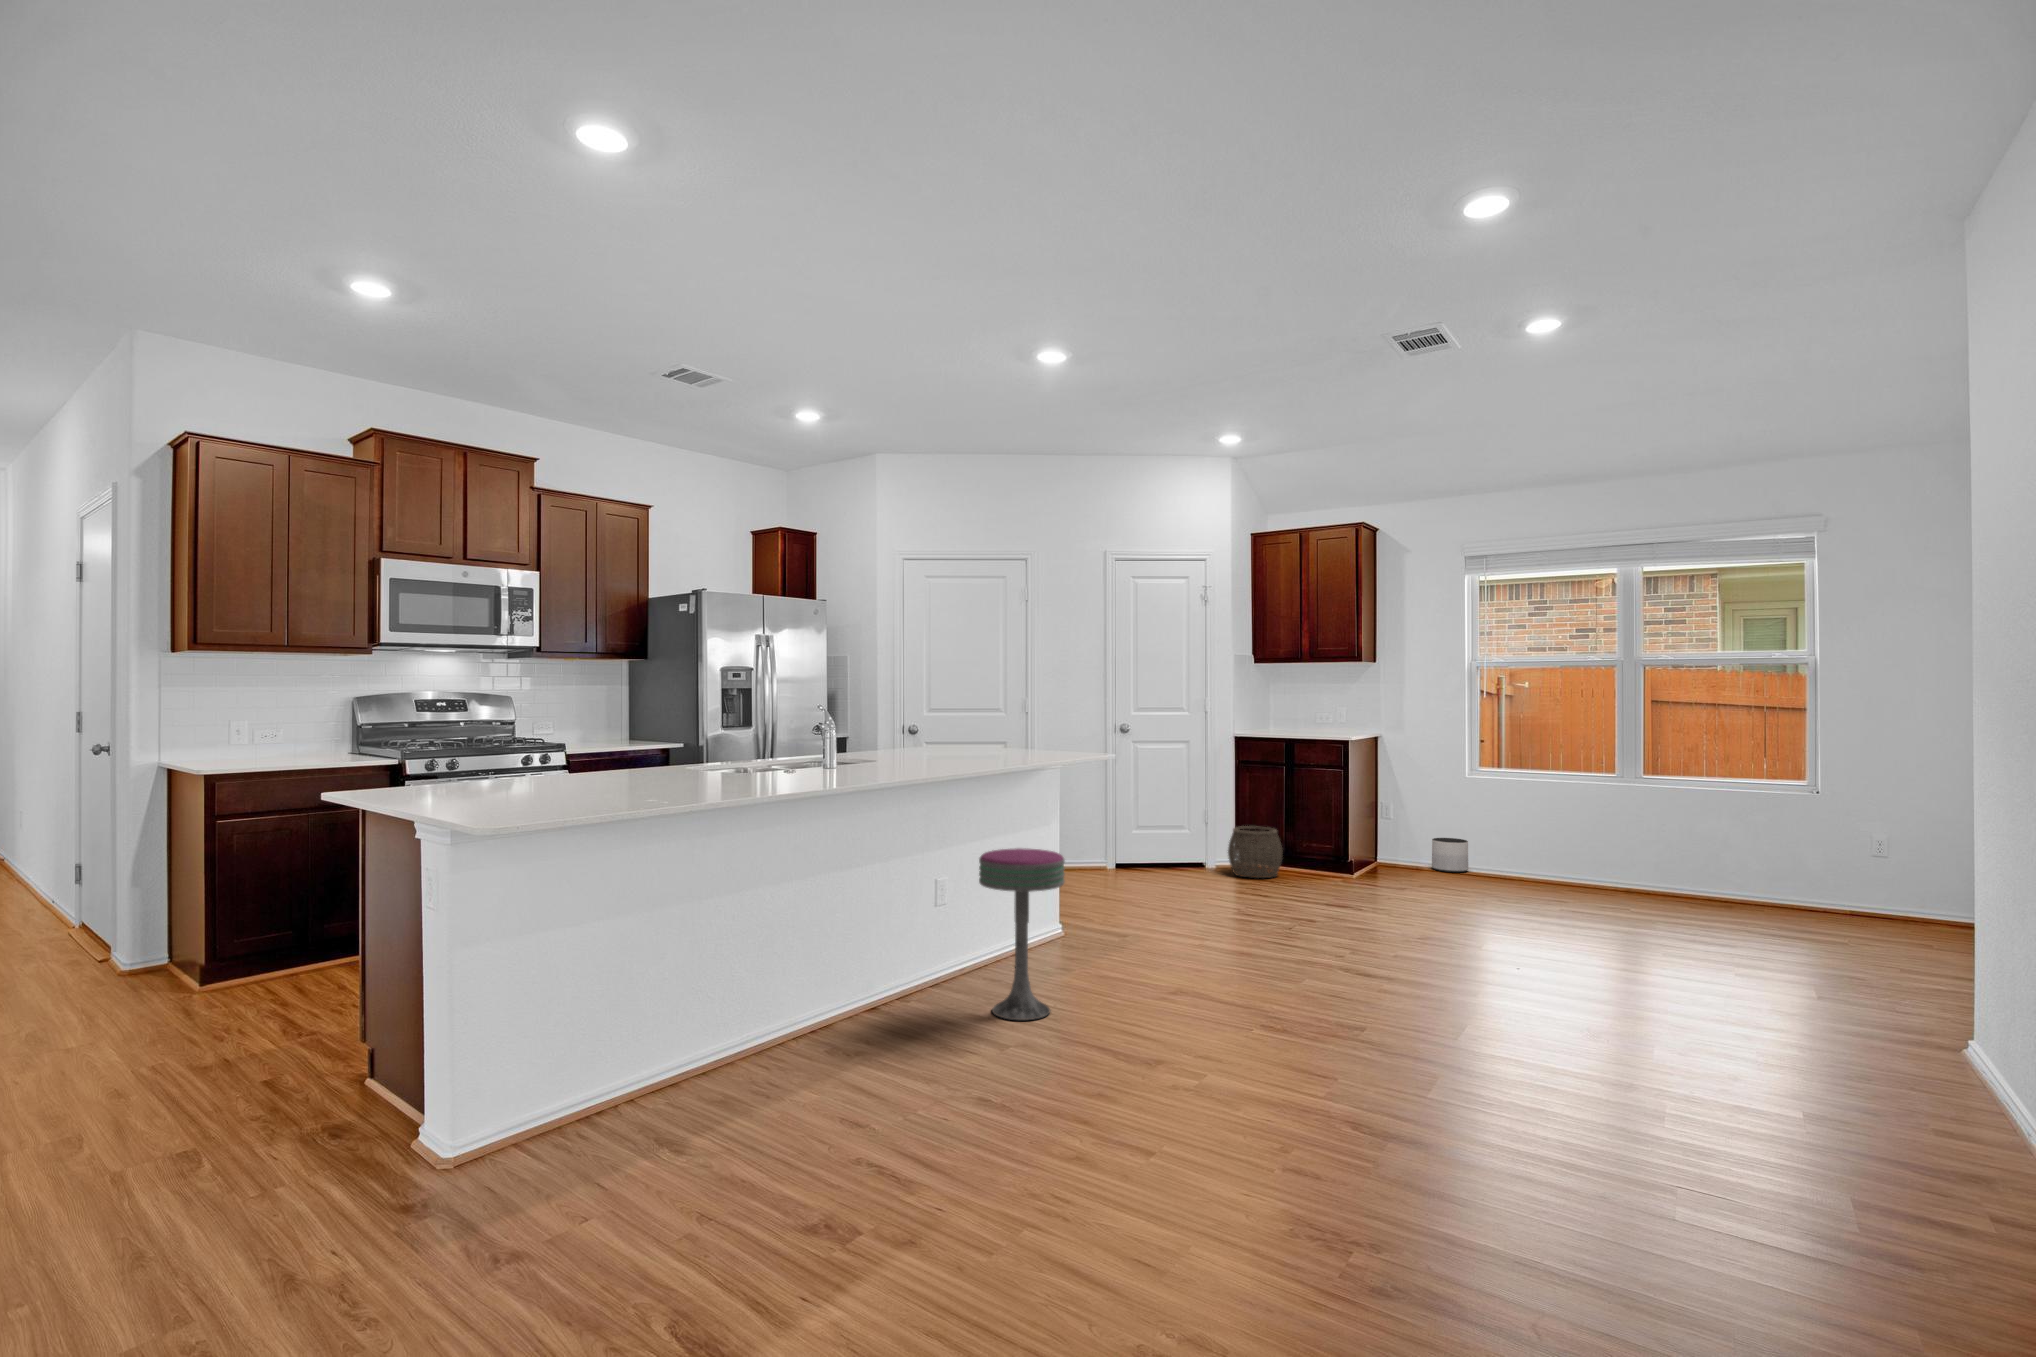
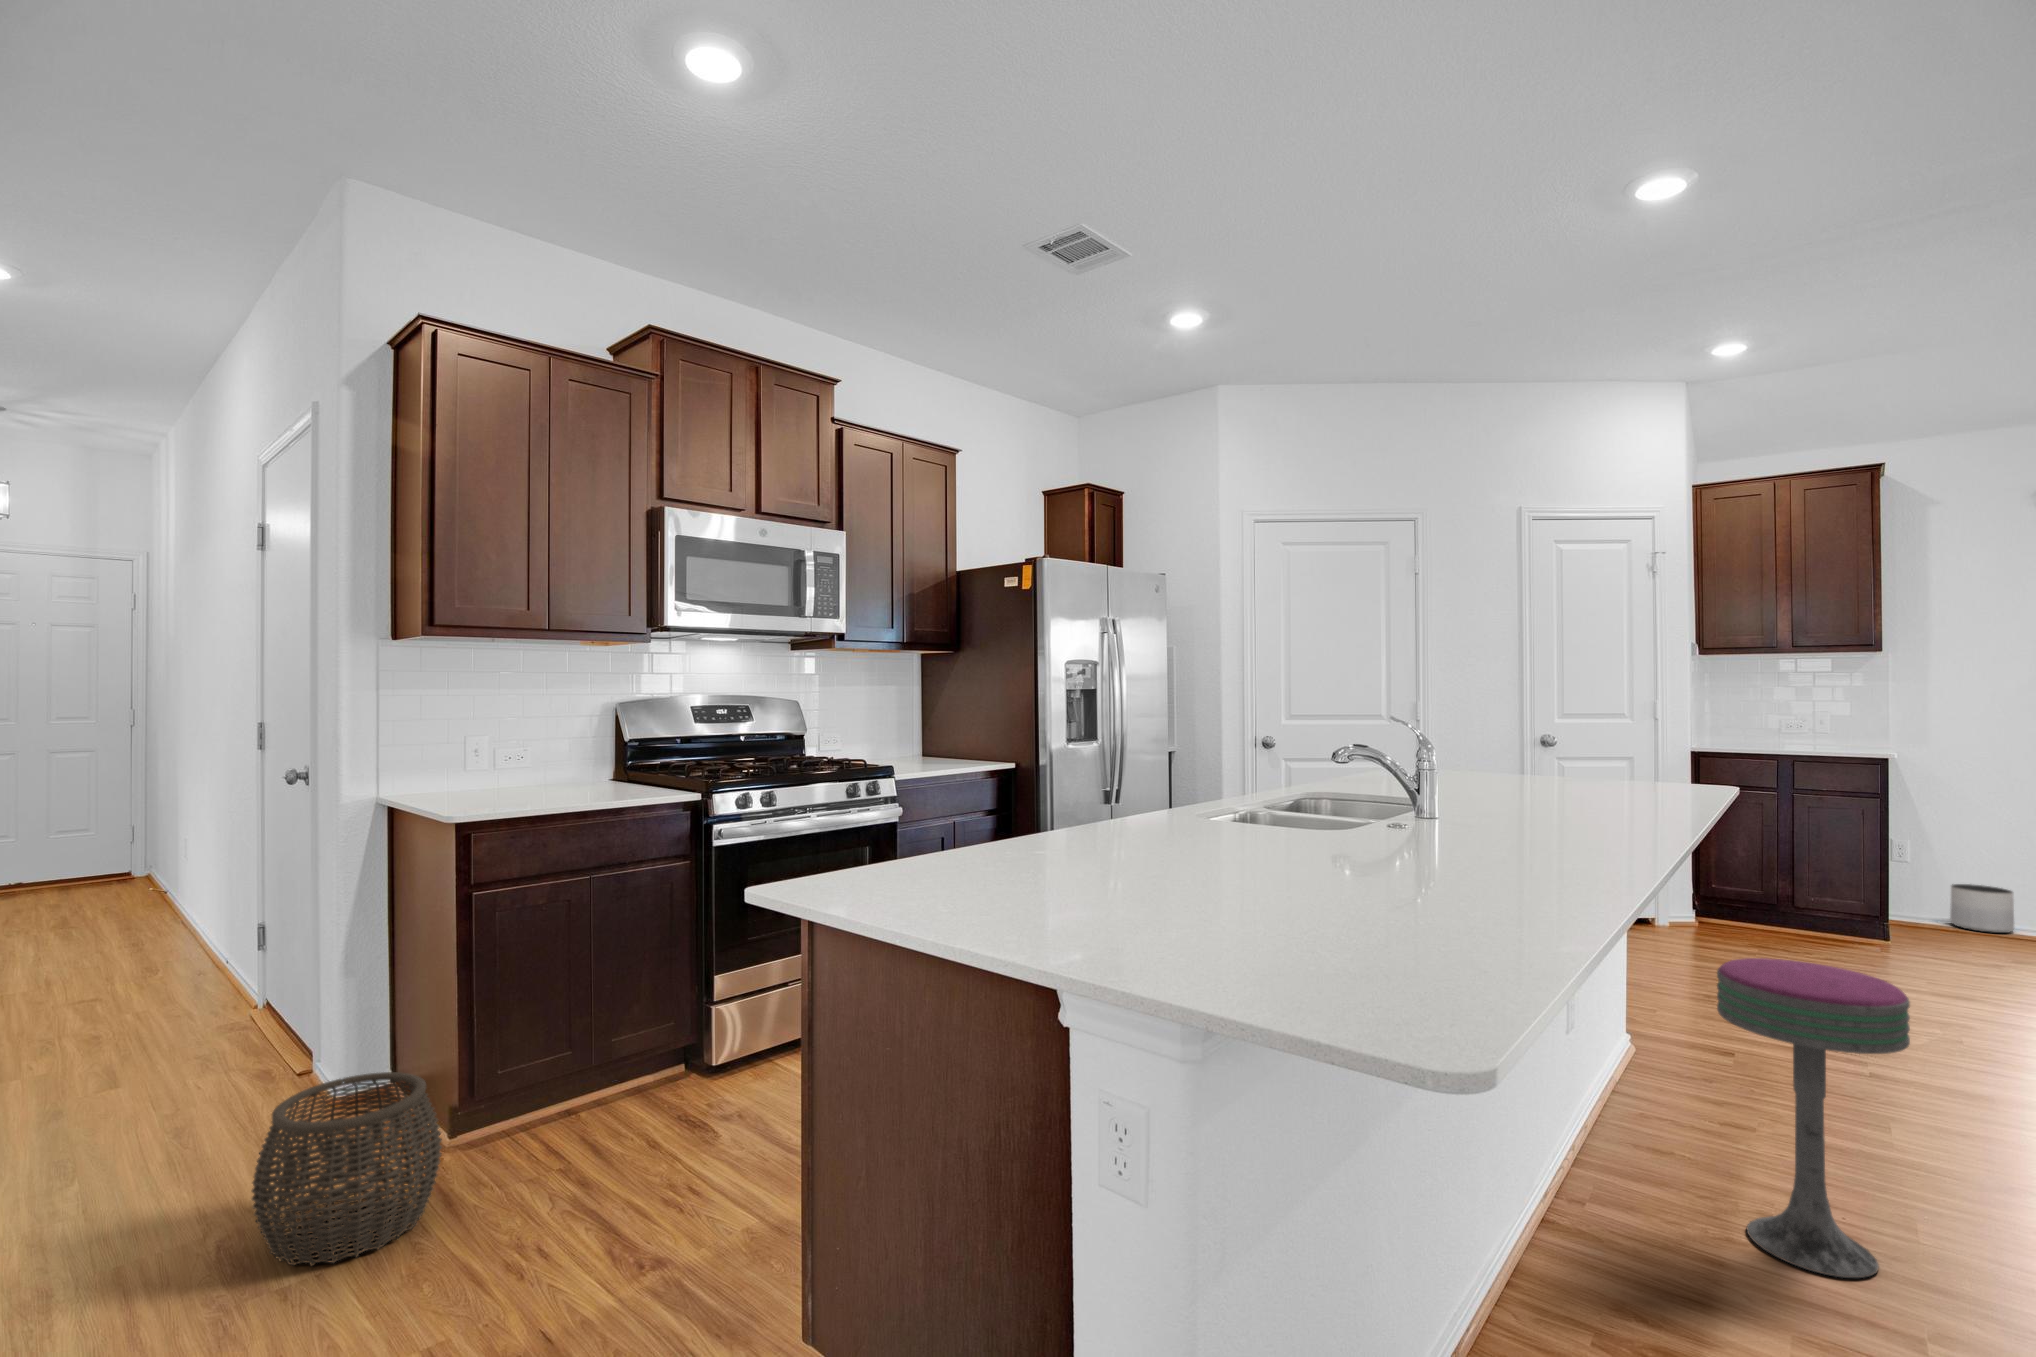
woven basket: present [1228,826,1282,878] -> present [252,1072,442,1266]

